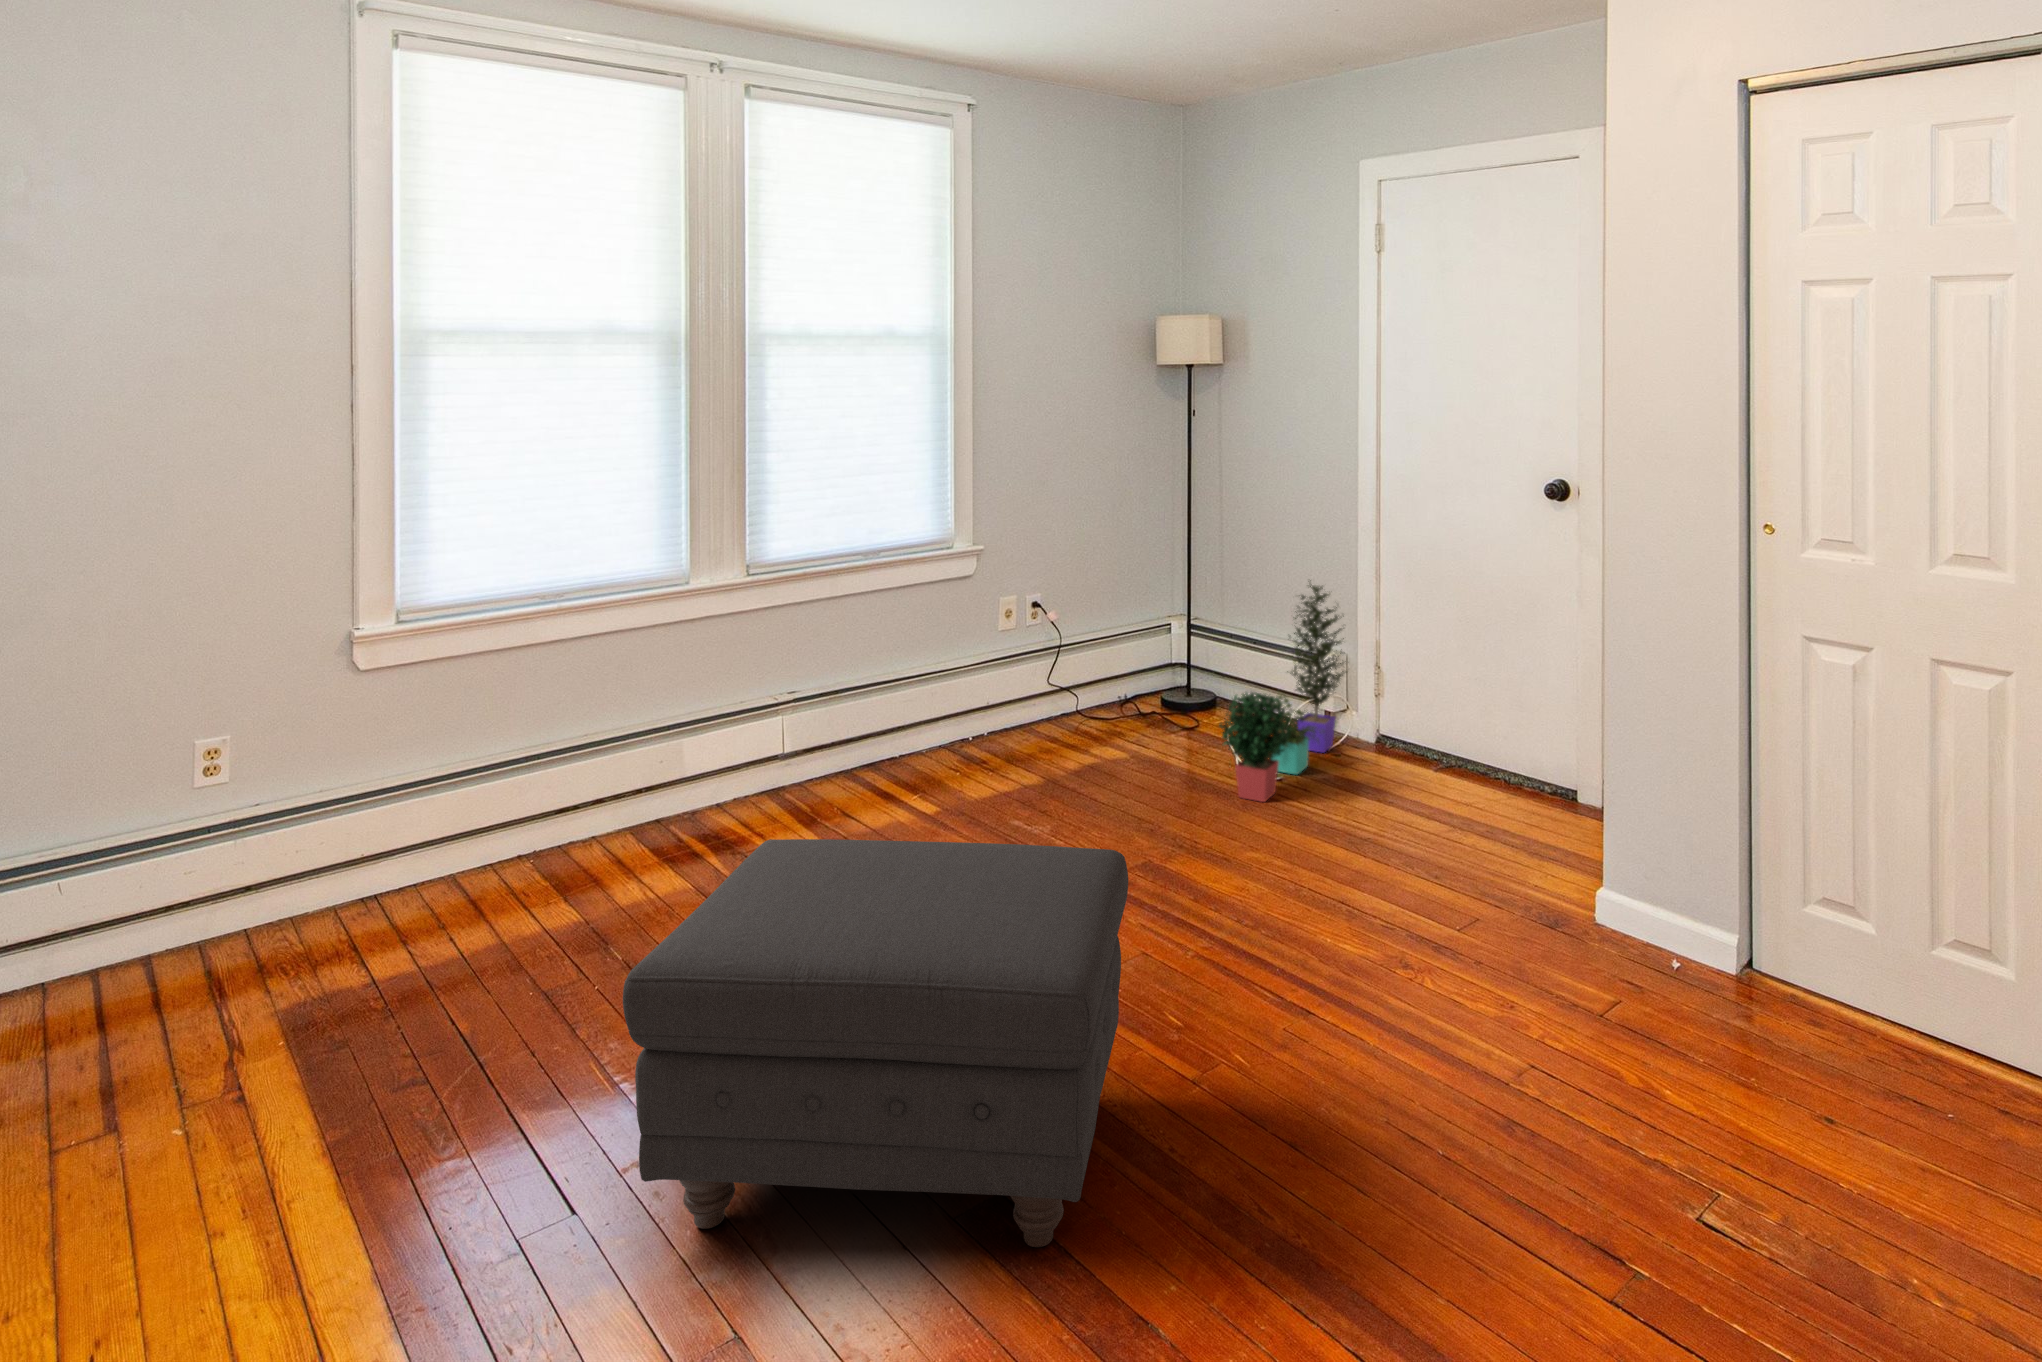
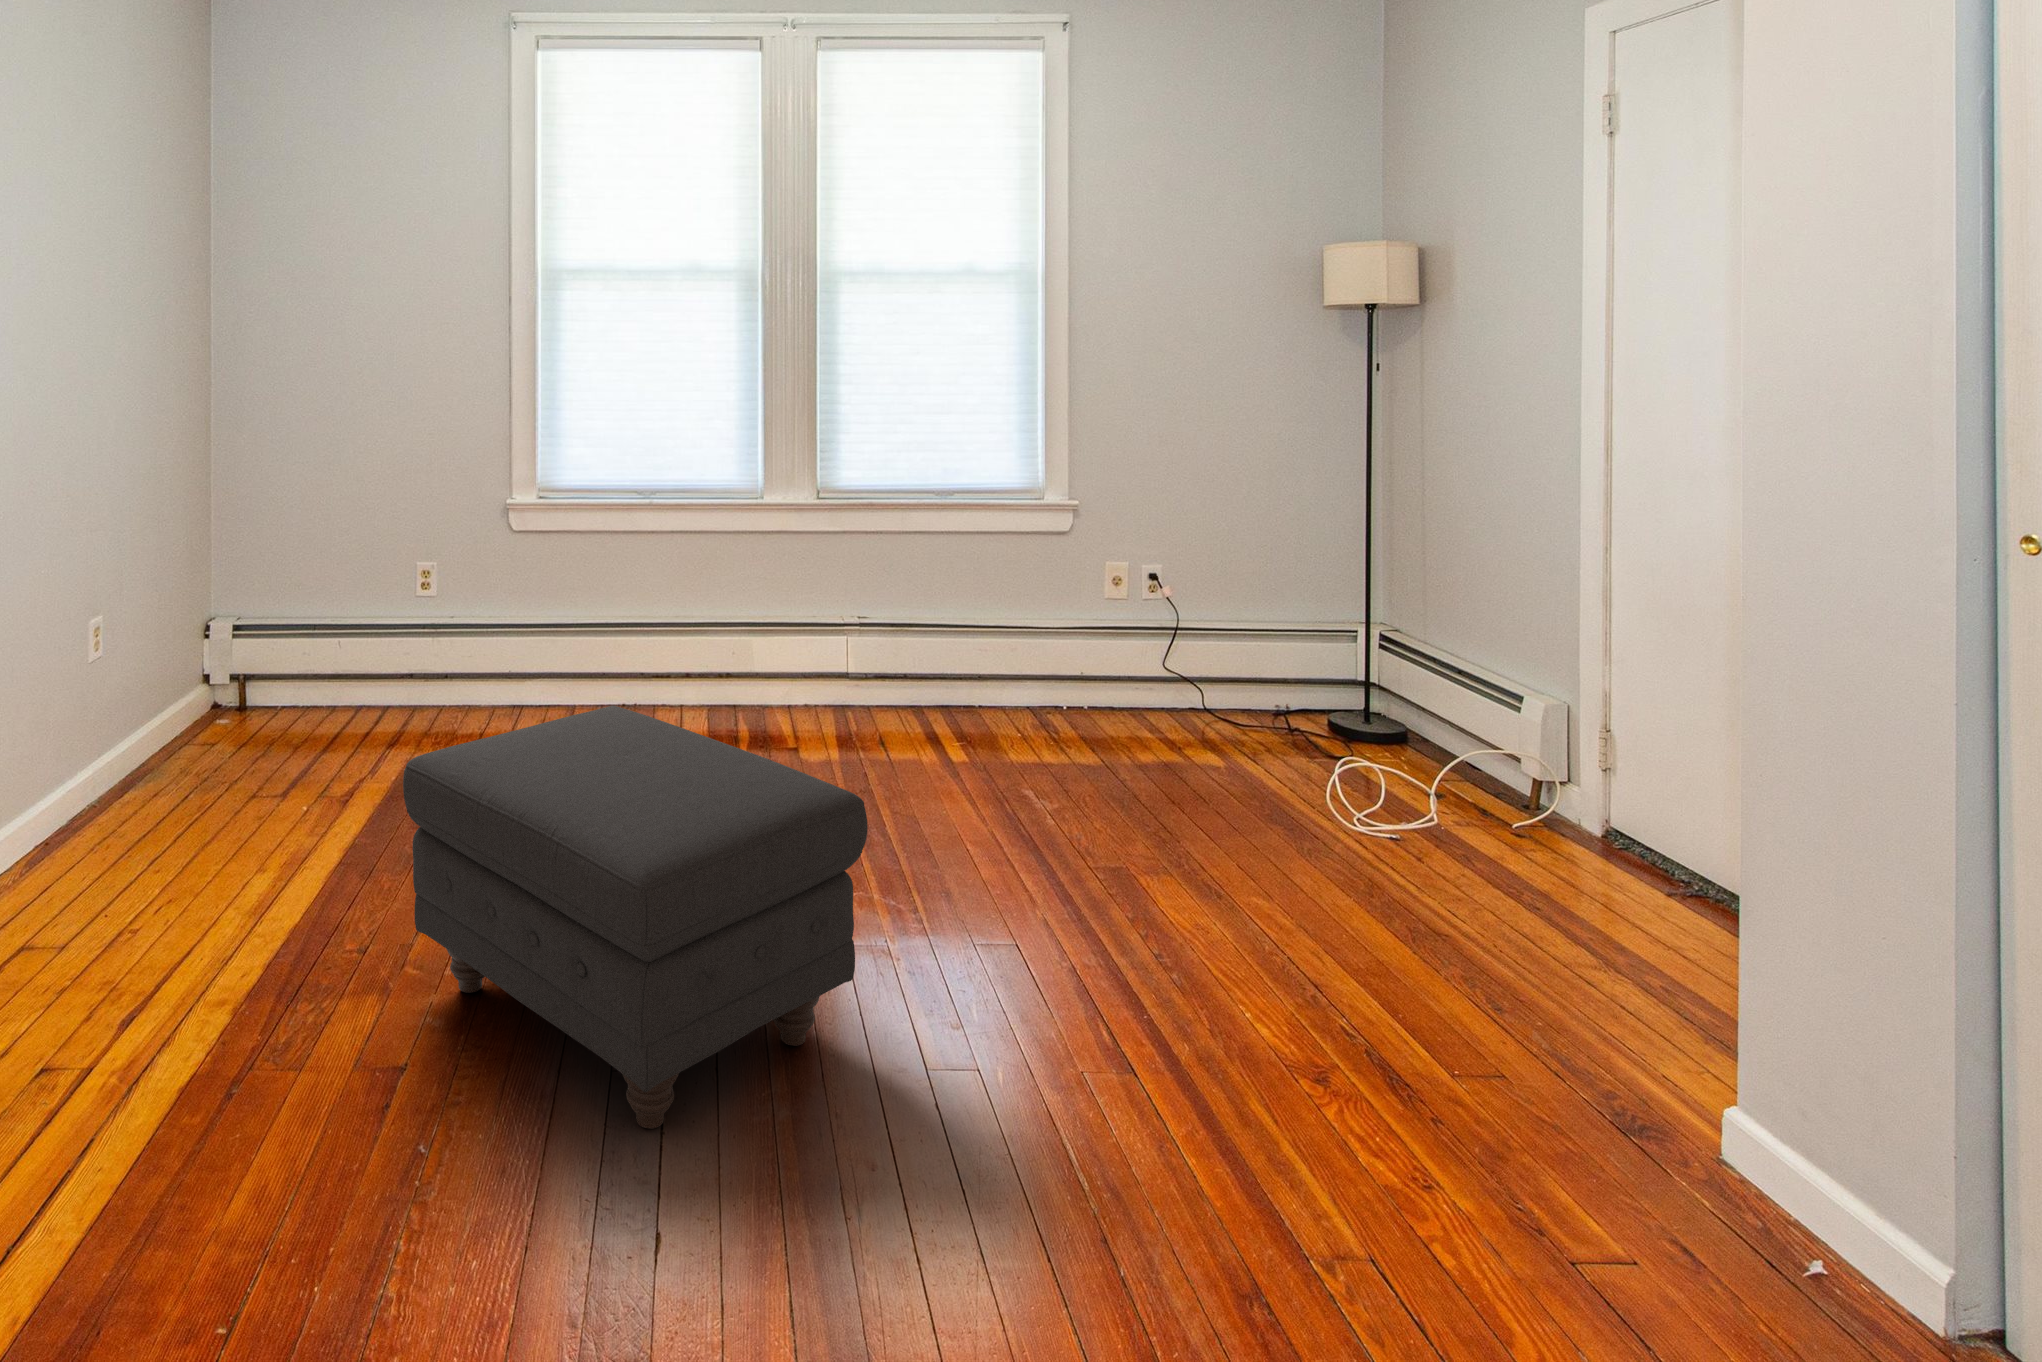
potted plant: present [1219,580,1346,802] -> none [1287,595,1548,853]

